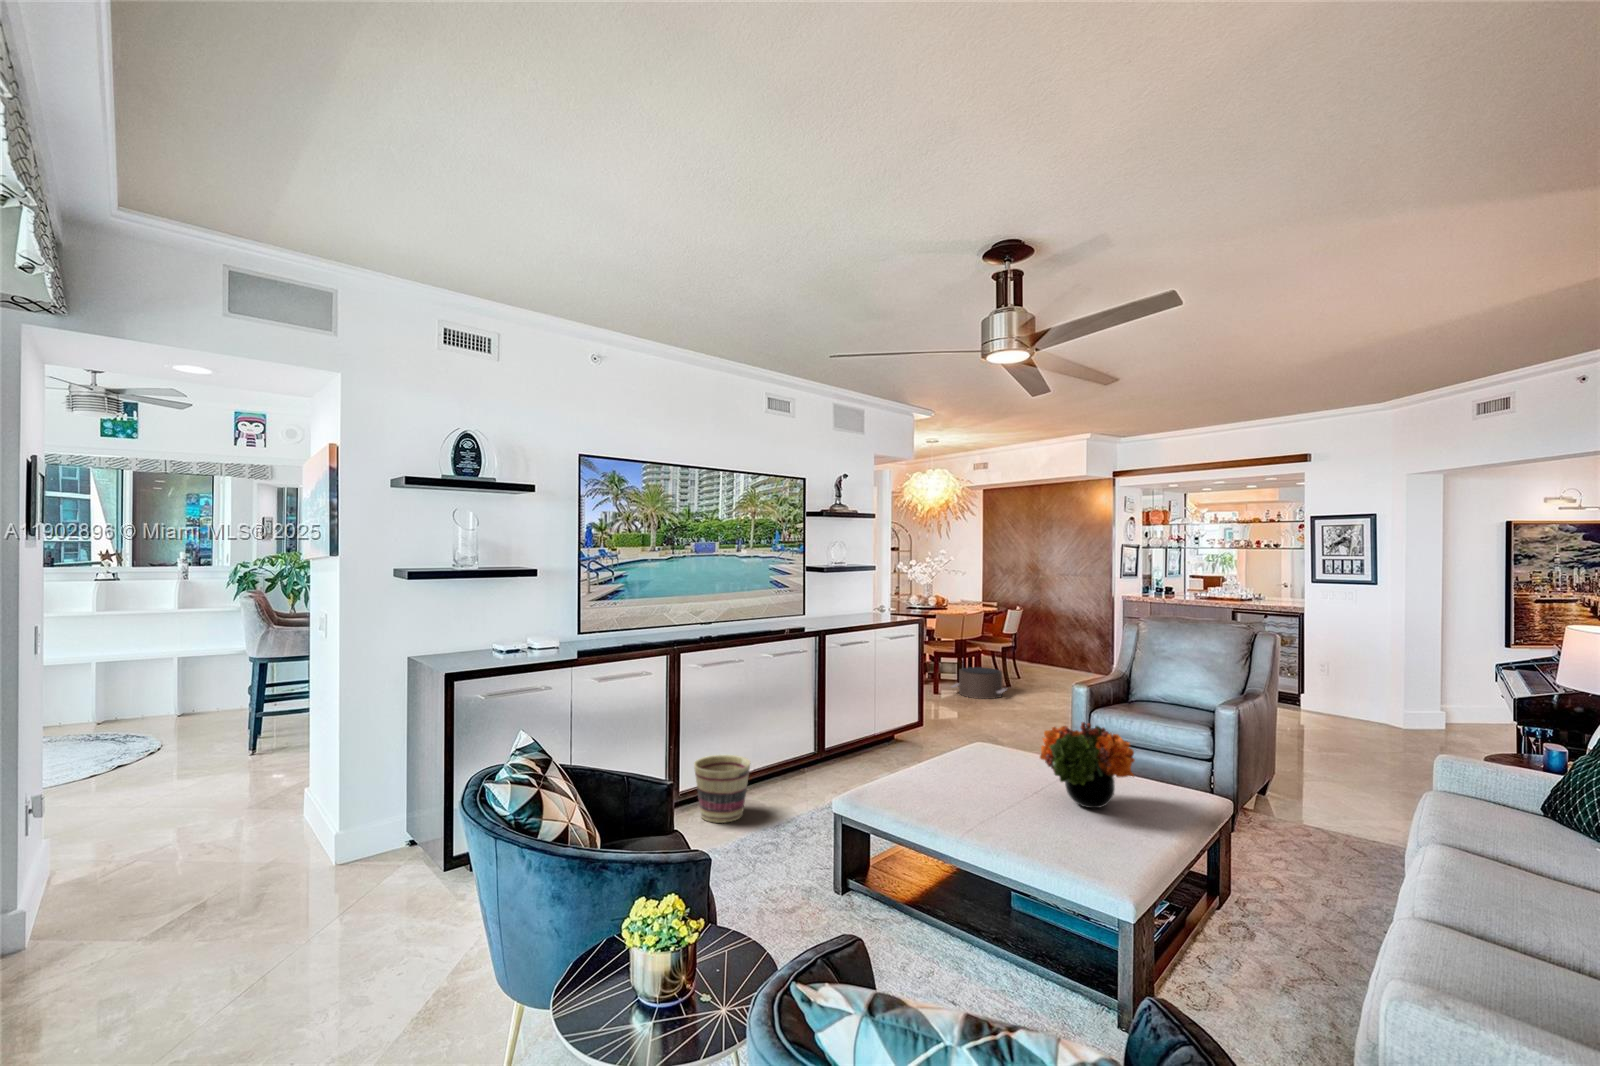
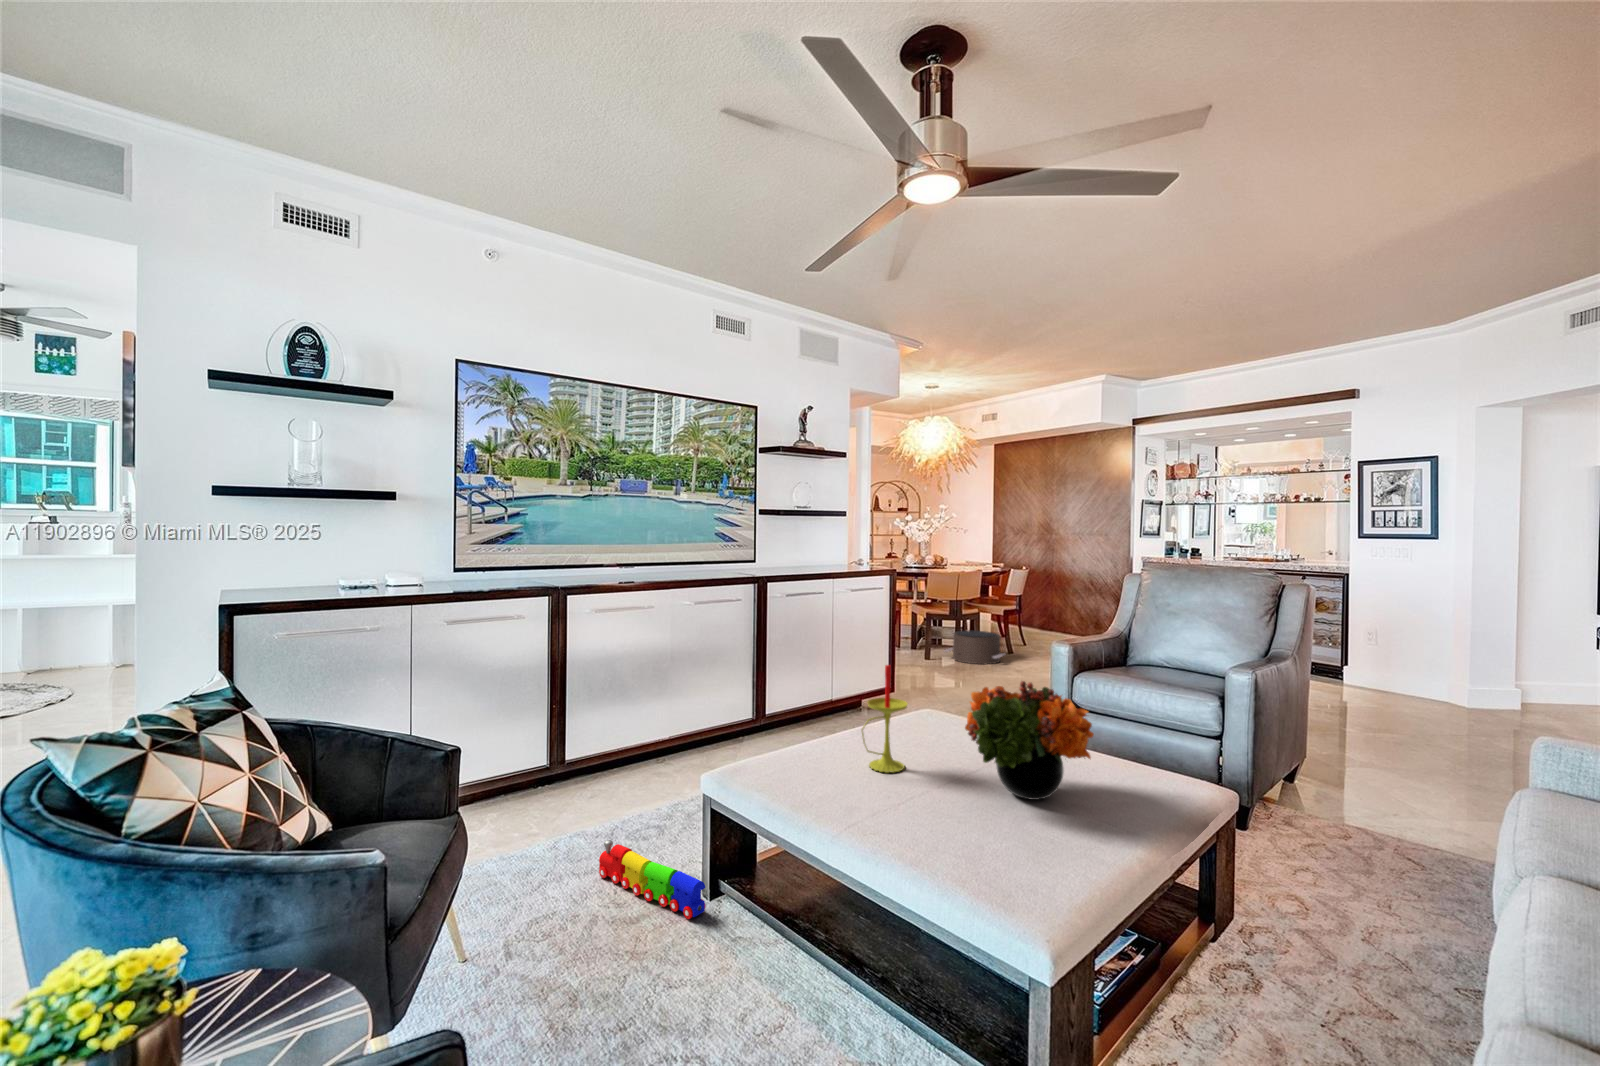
candle: none [961,709,994,793] -> present [862,665,908,773]
basket: present [694,755,750,823] -> none [588,716,656,795]
toy train: none [746,855,843,910] -> present [599,840,706,919]

